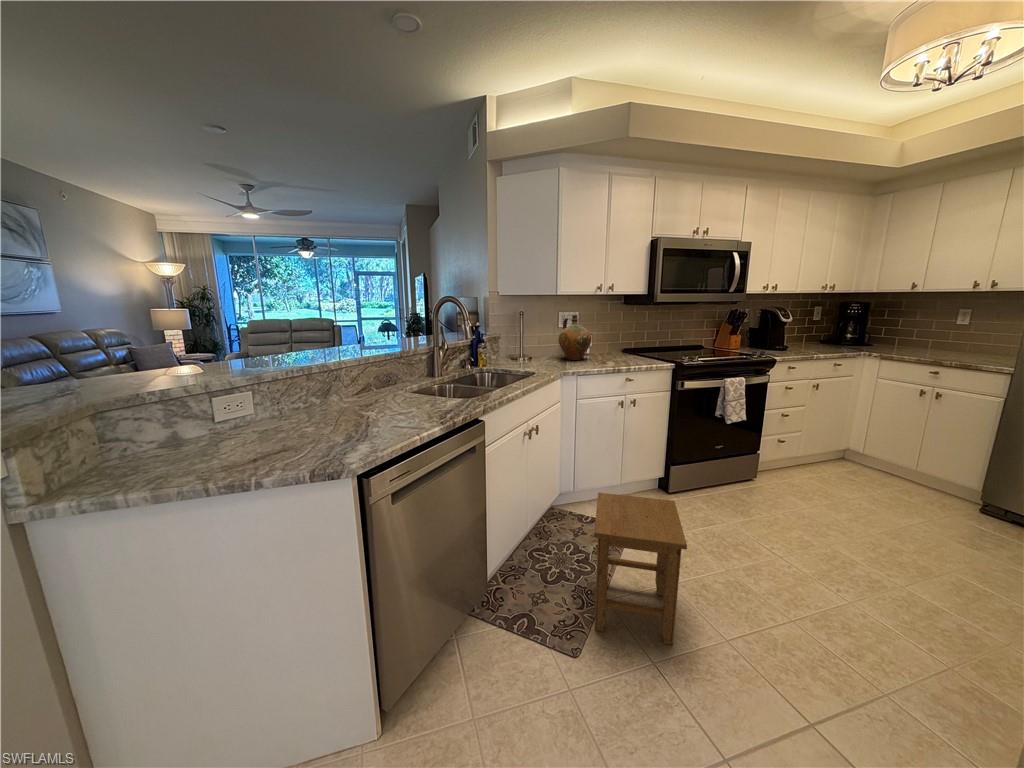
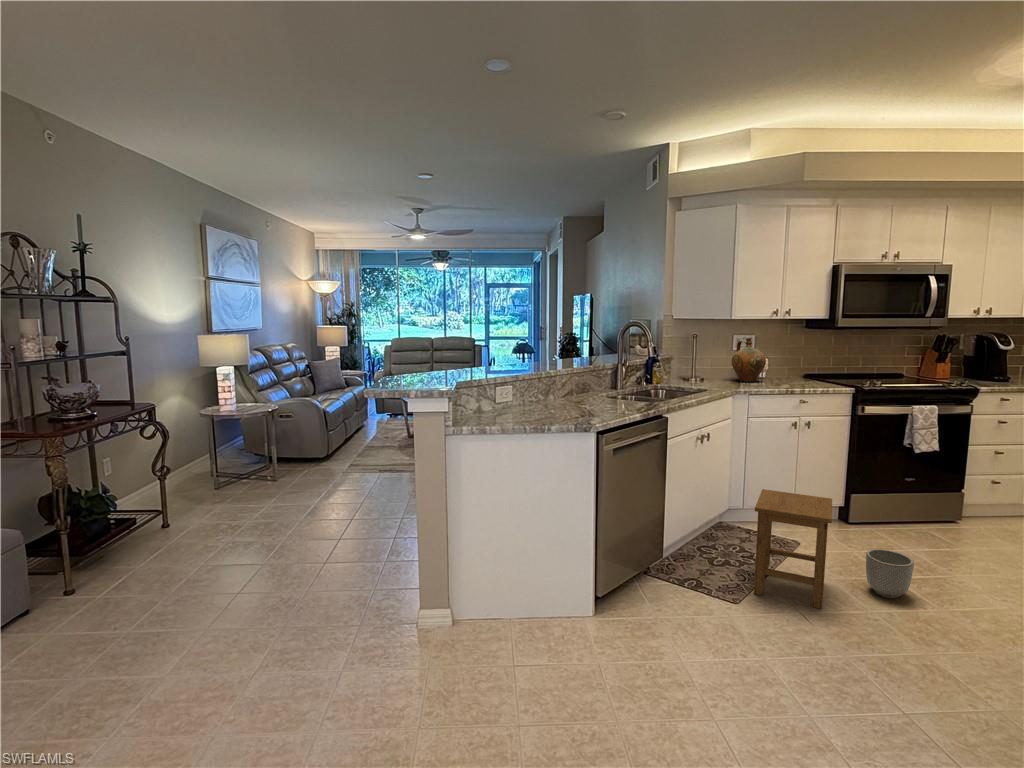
planter: none [708,548,760,607] -> present [866,549,914,598]

